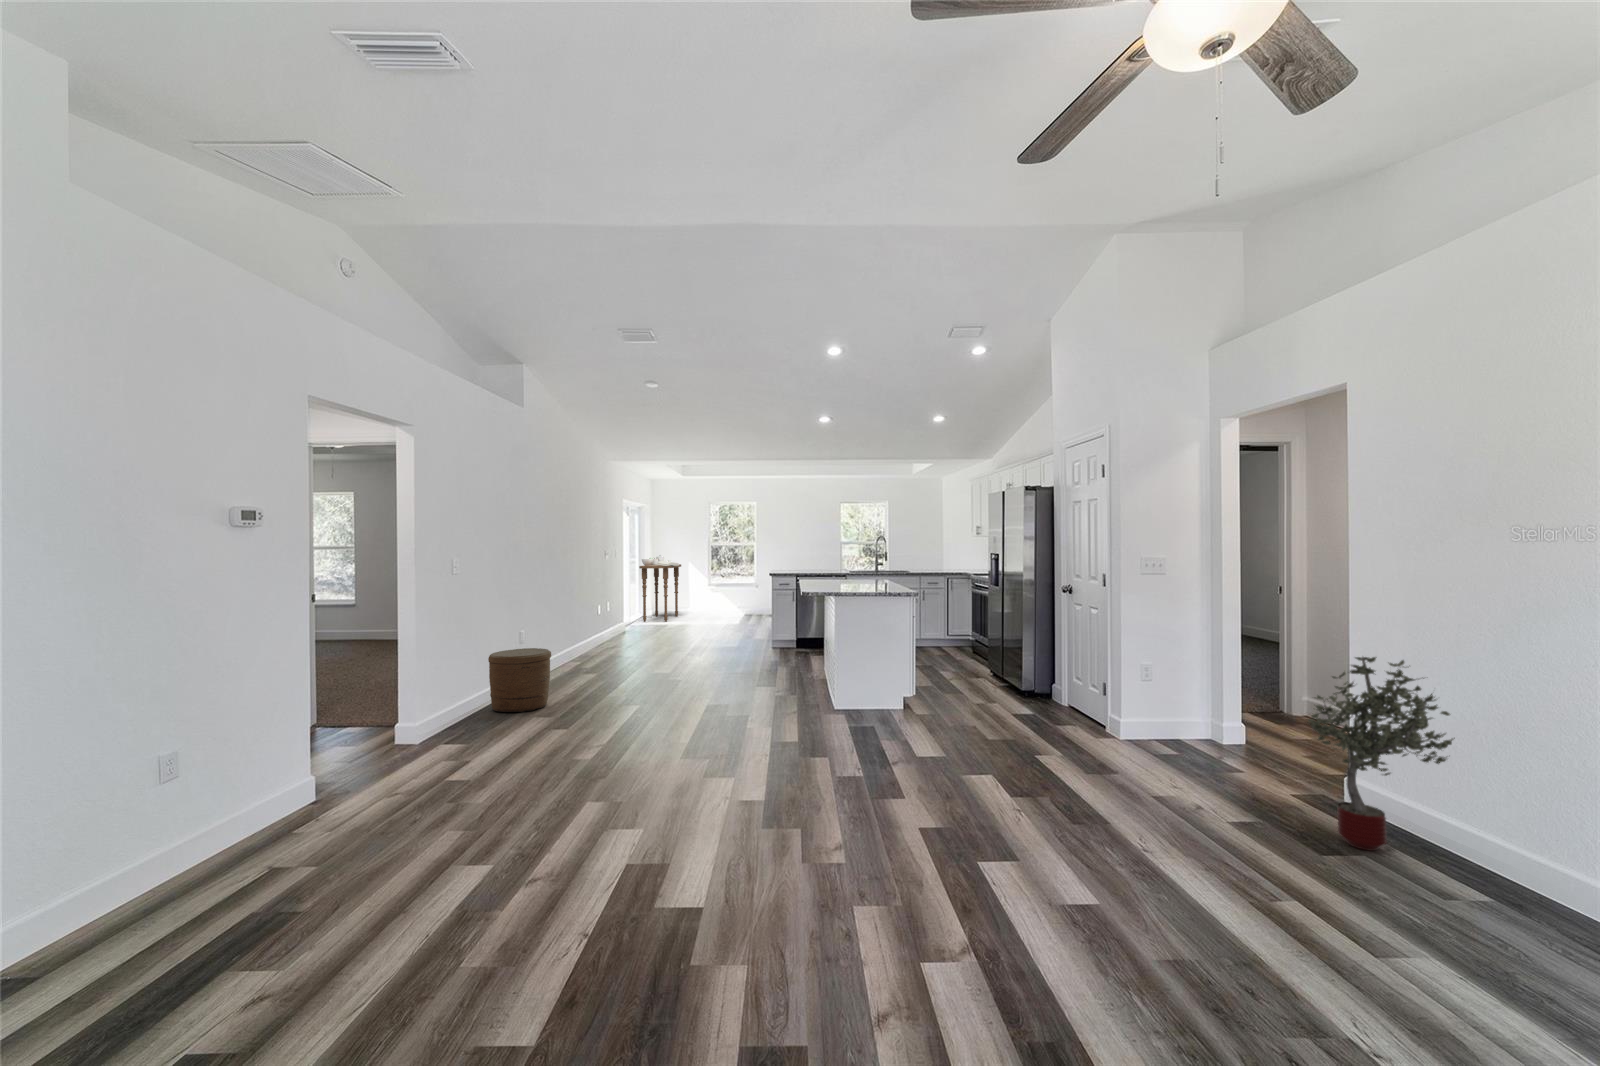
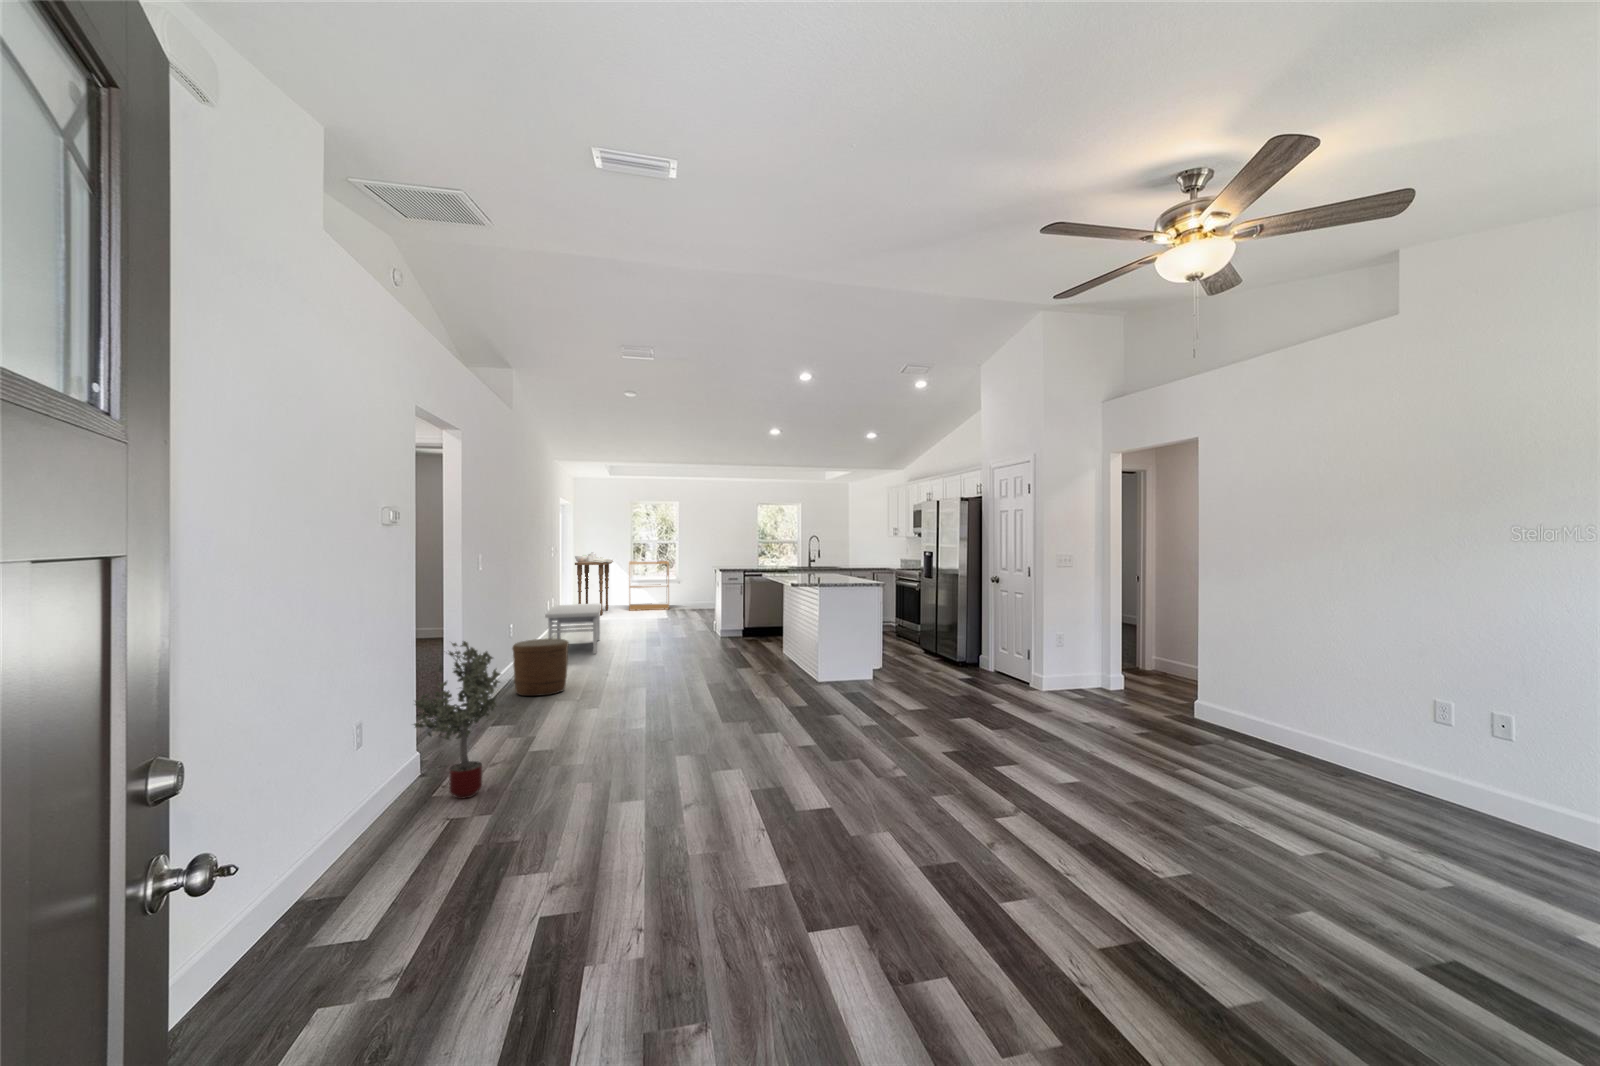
bookshelf: none [698,565,741,617] -> present [629,561,669,611]
storage bench: none [566,610,640,665] -> present [545,604,601,654]
potted tree: present [1307,657,1455,851] -> present [414,641,500,799]

